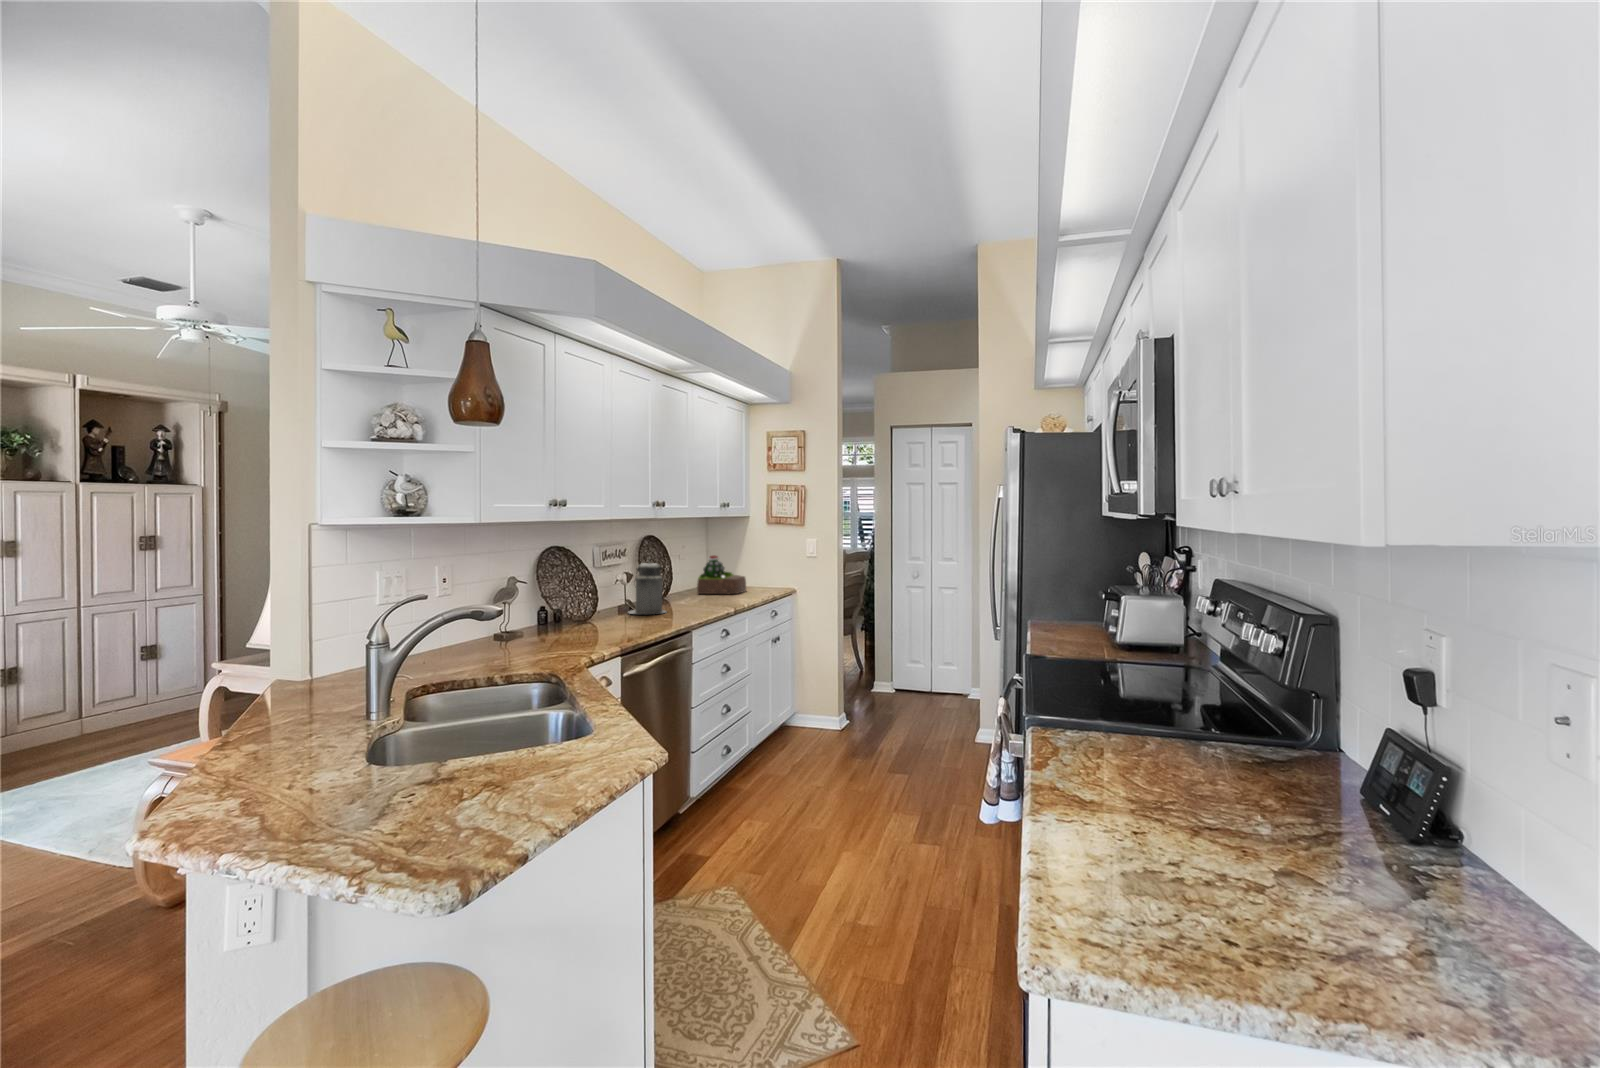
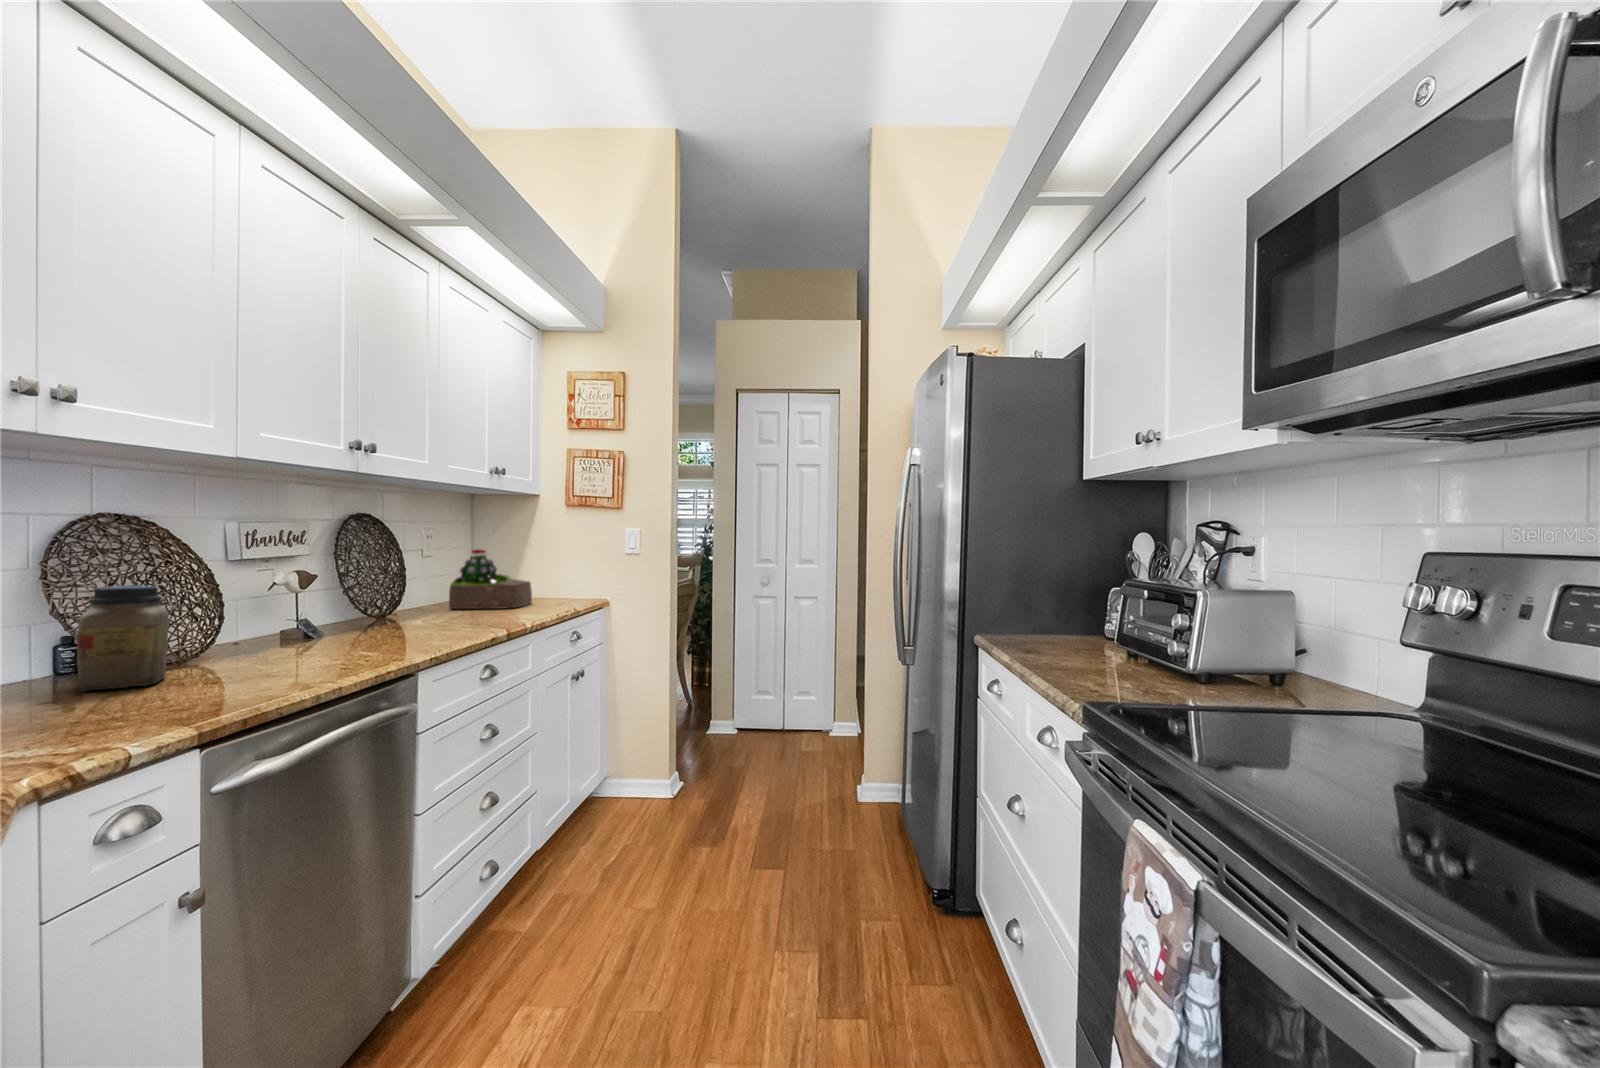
canister: present [629,559,666,614] -> none [292,544,376,646]
jar: none [559,583,588,631] -> present [77,585,169,691]

